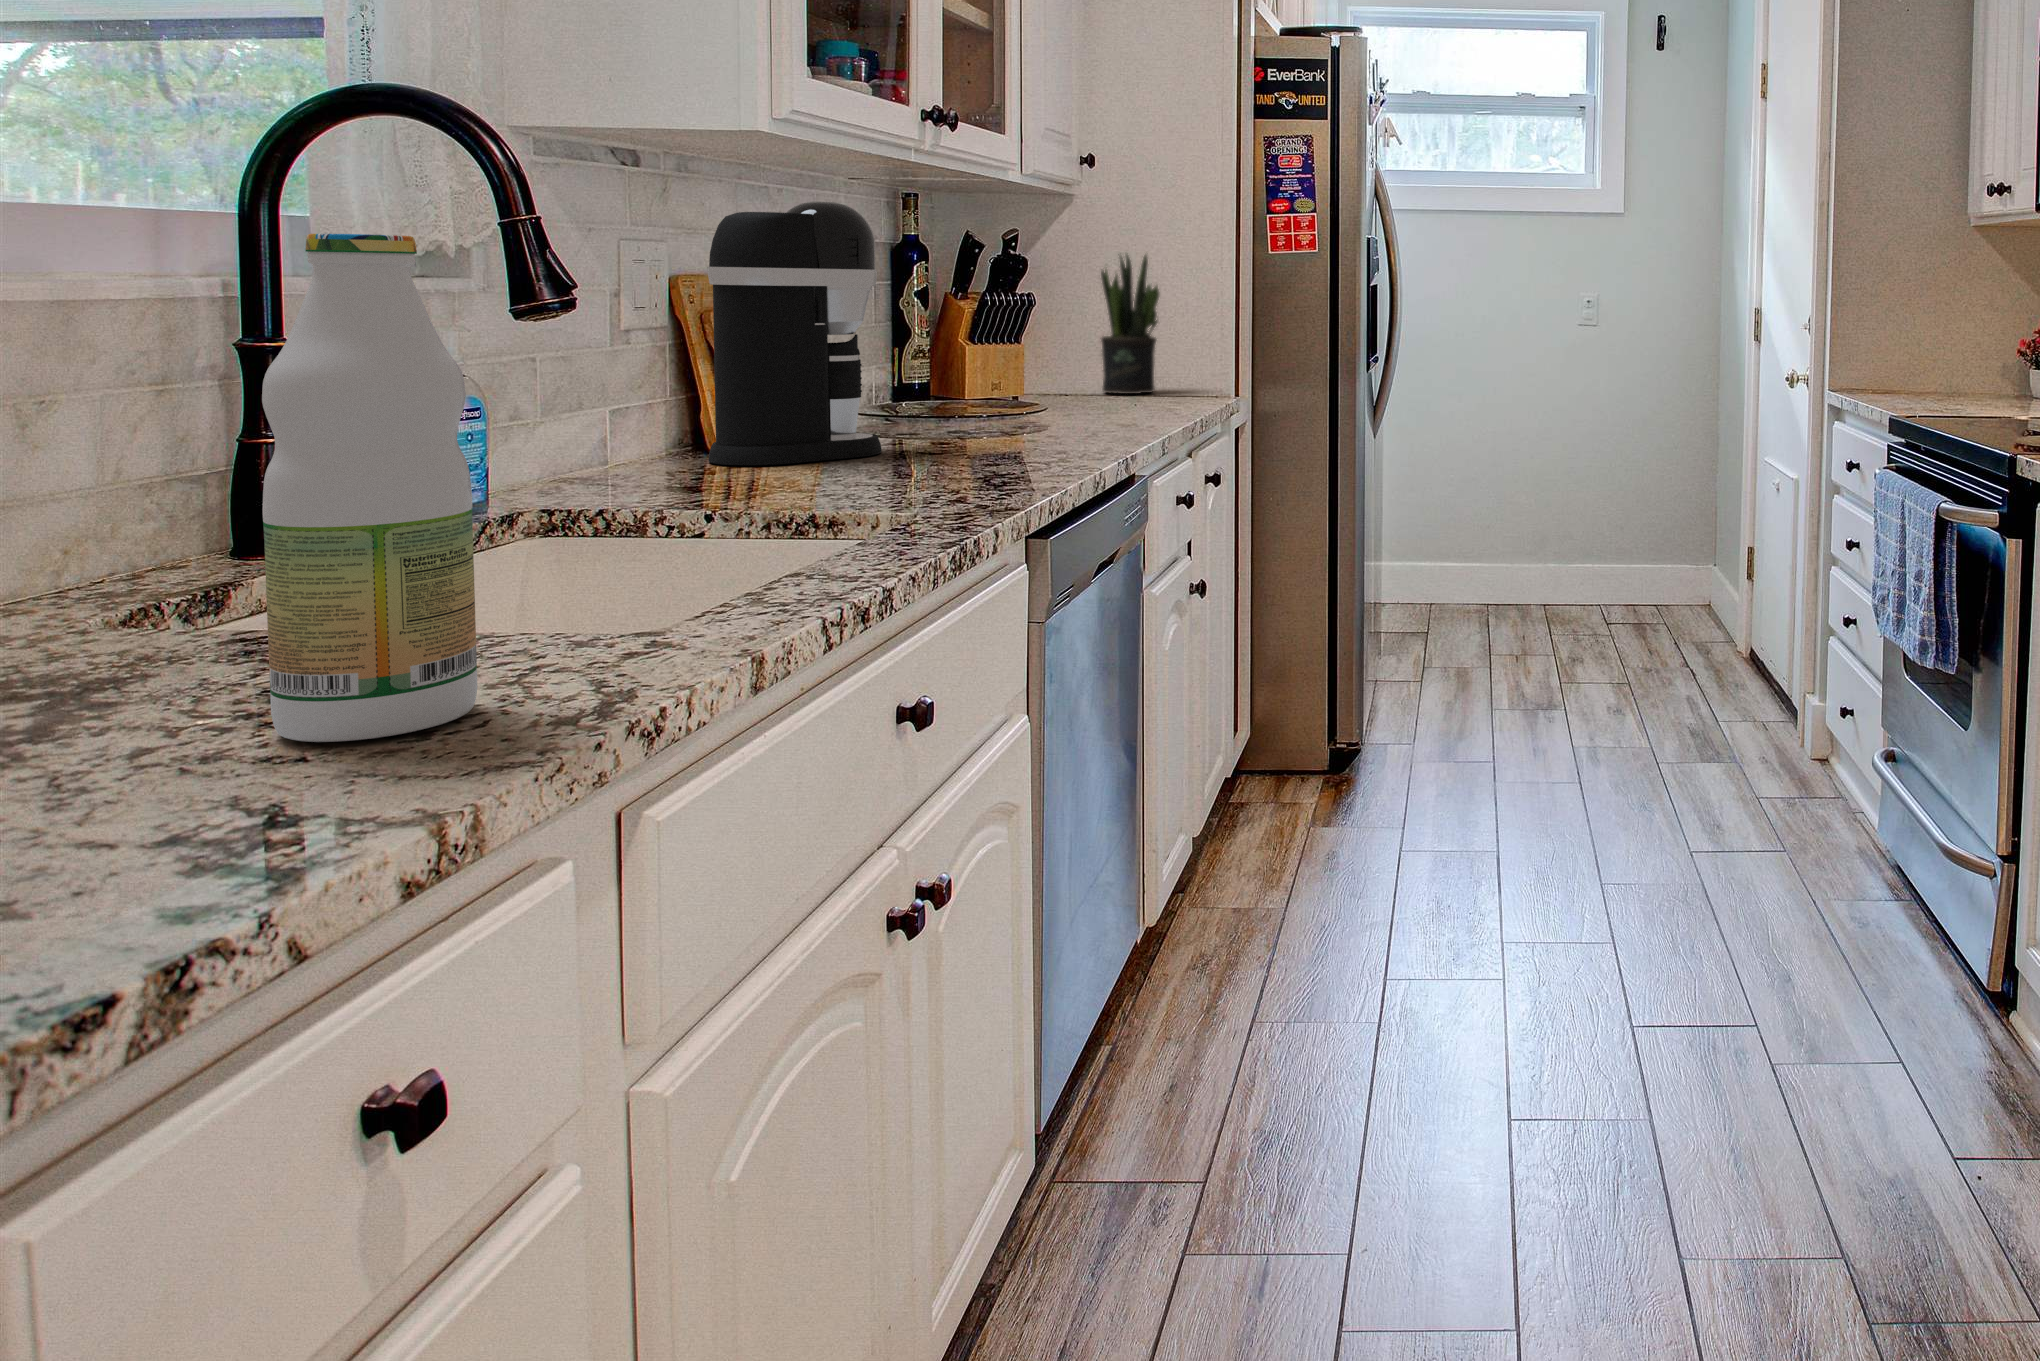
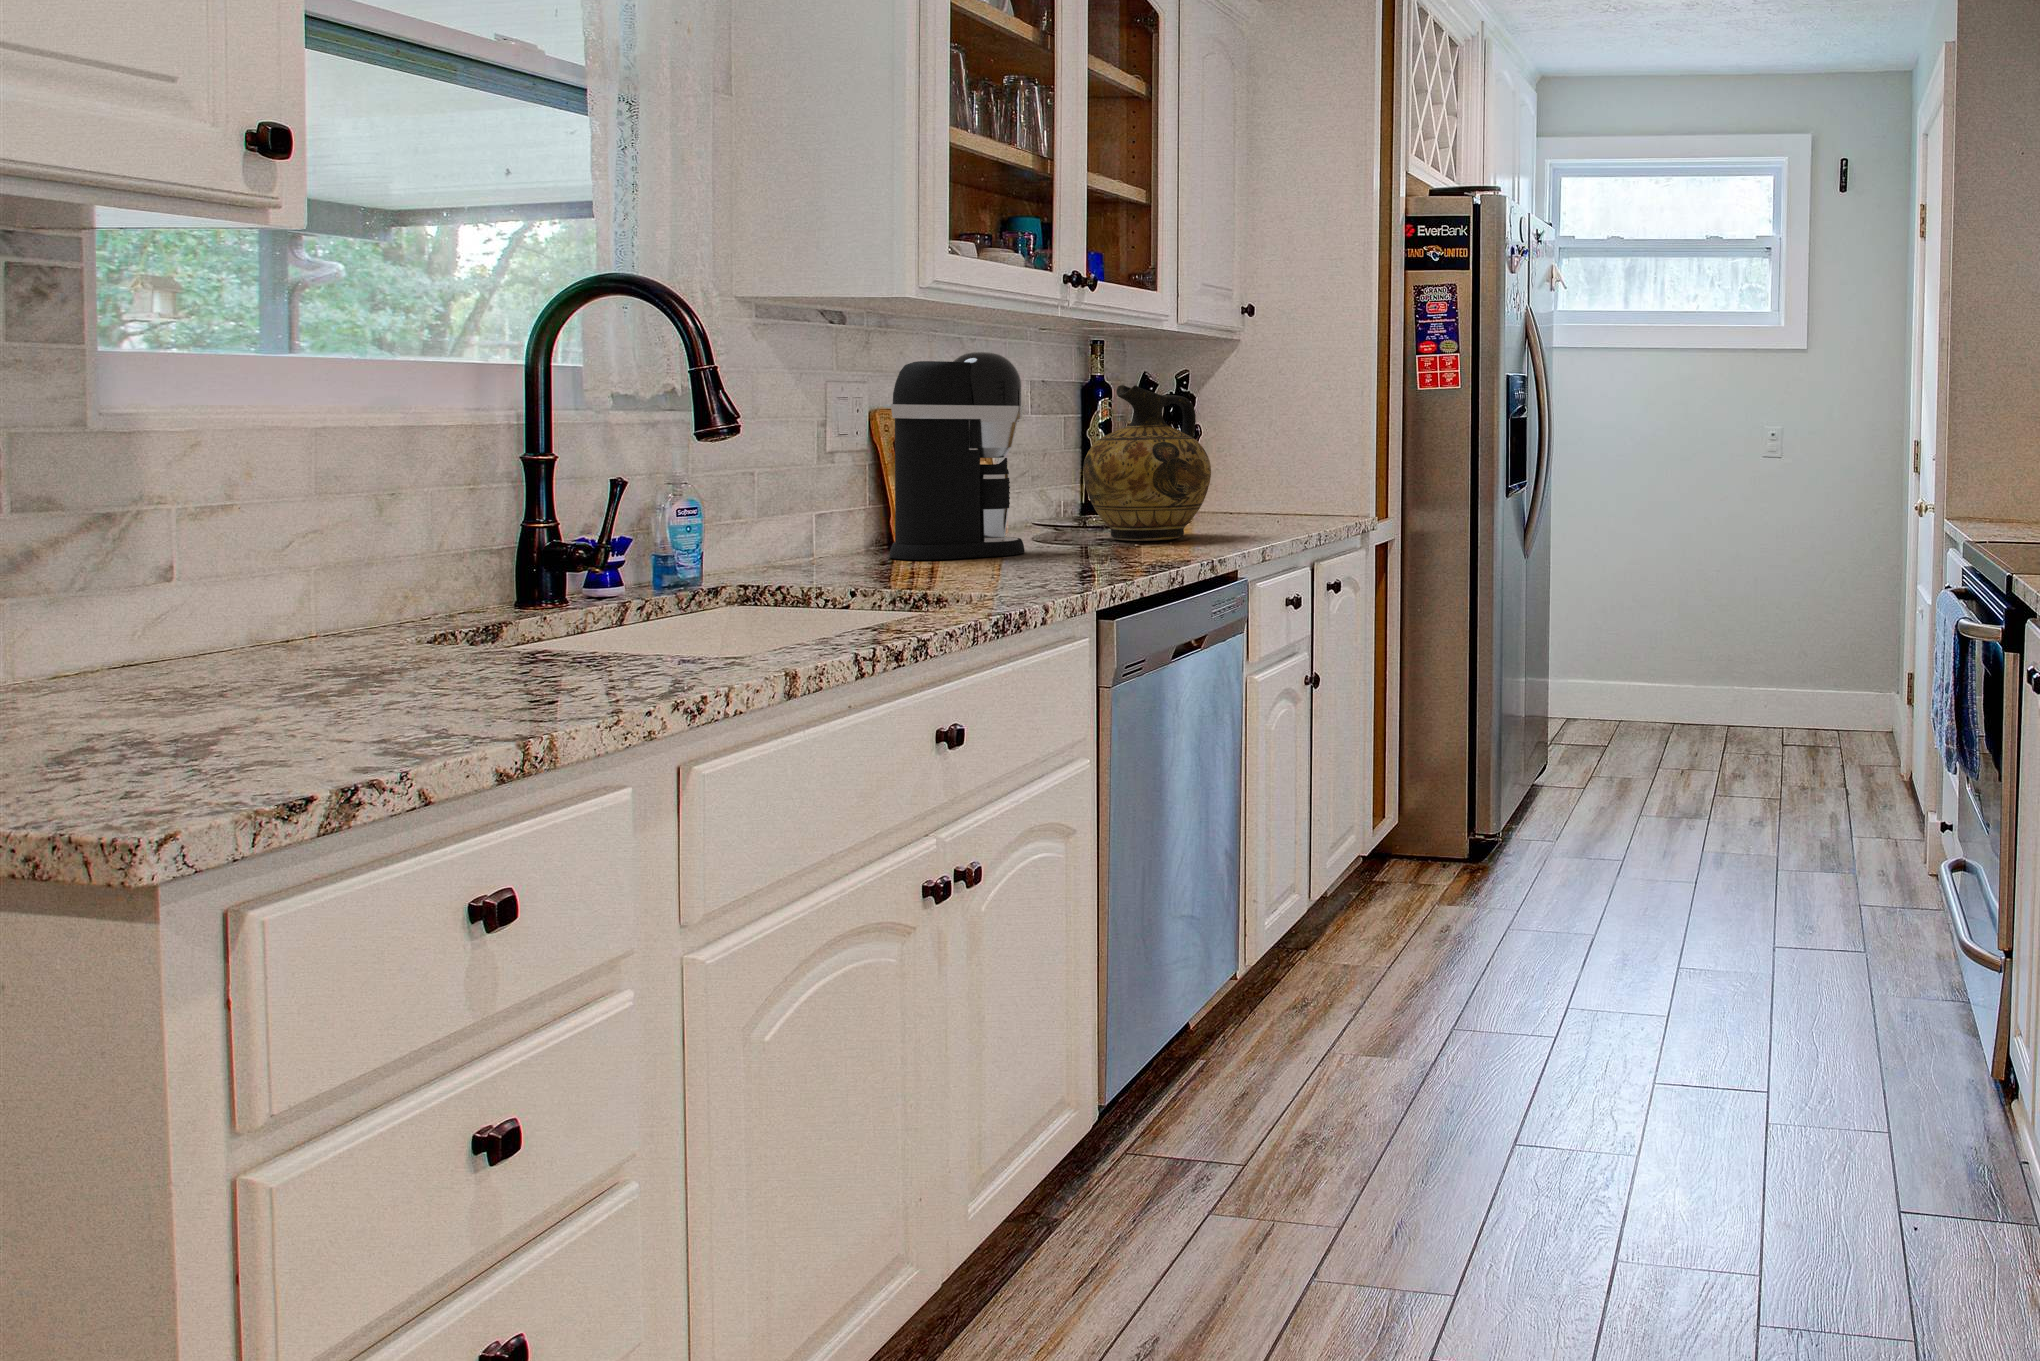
bottle: present [262,234,477,742] -> none [469,387,593,702]
ceramic jug: none [933,245,1090,433] -> present [1083,385,1211,541]
potted plant: present [1101,254,1159,394] -> none [1260,389,1311,513]

